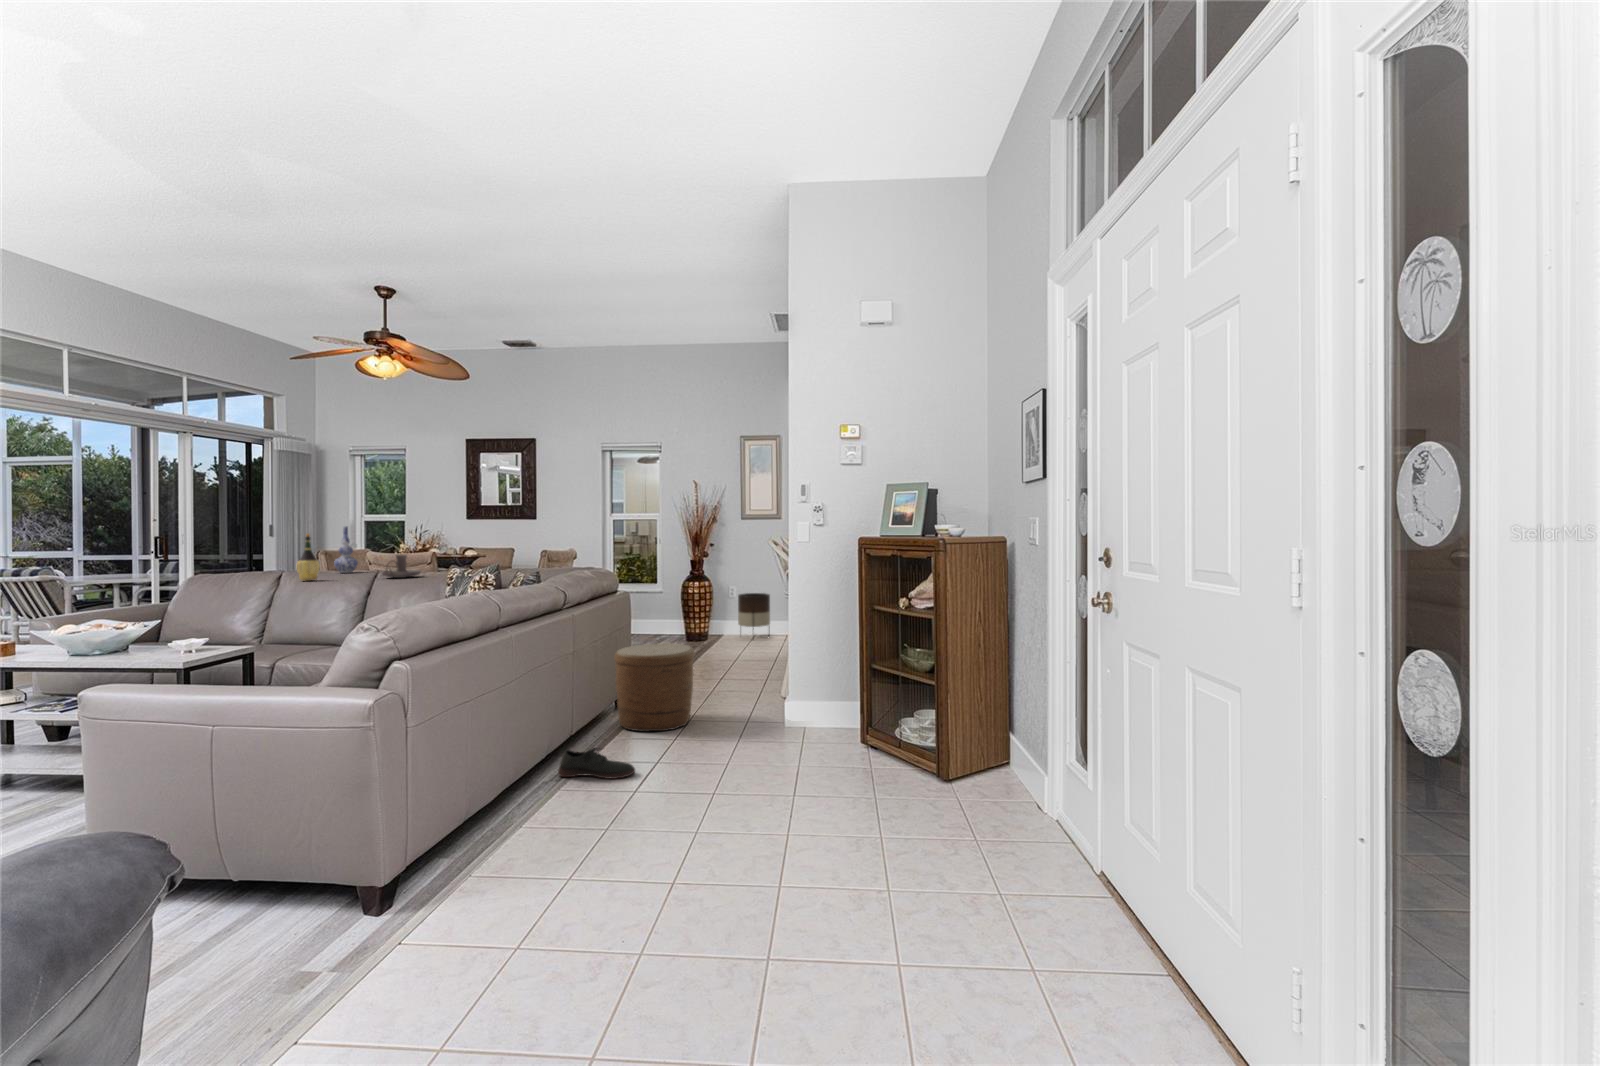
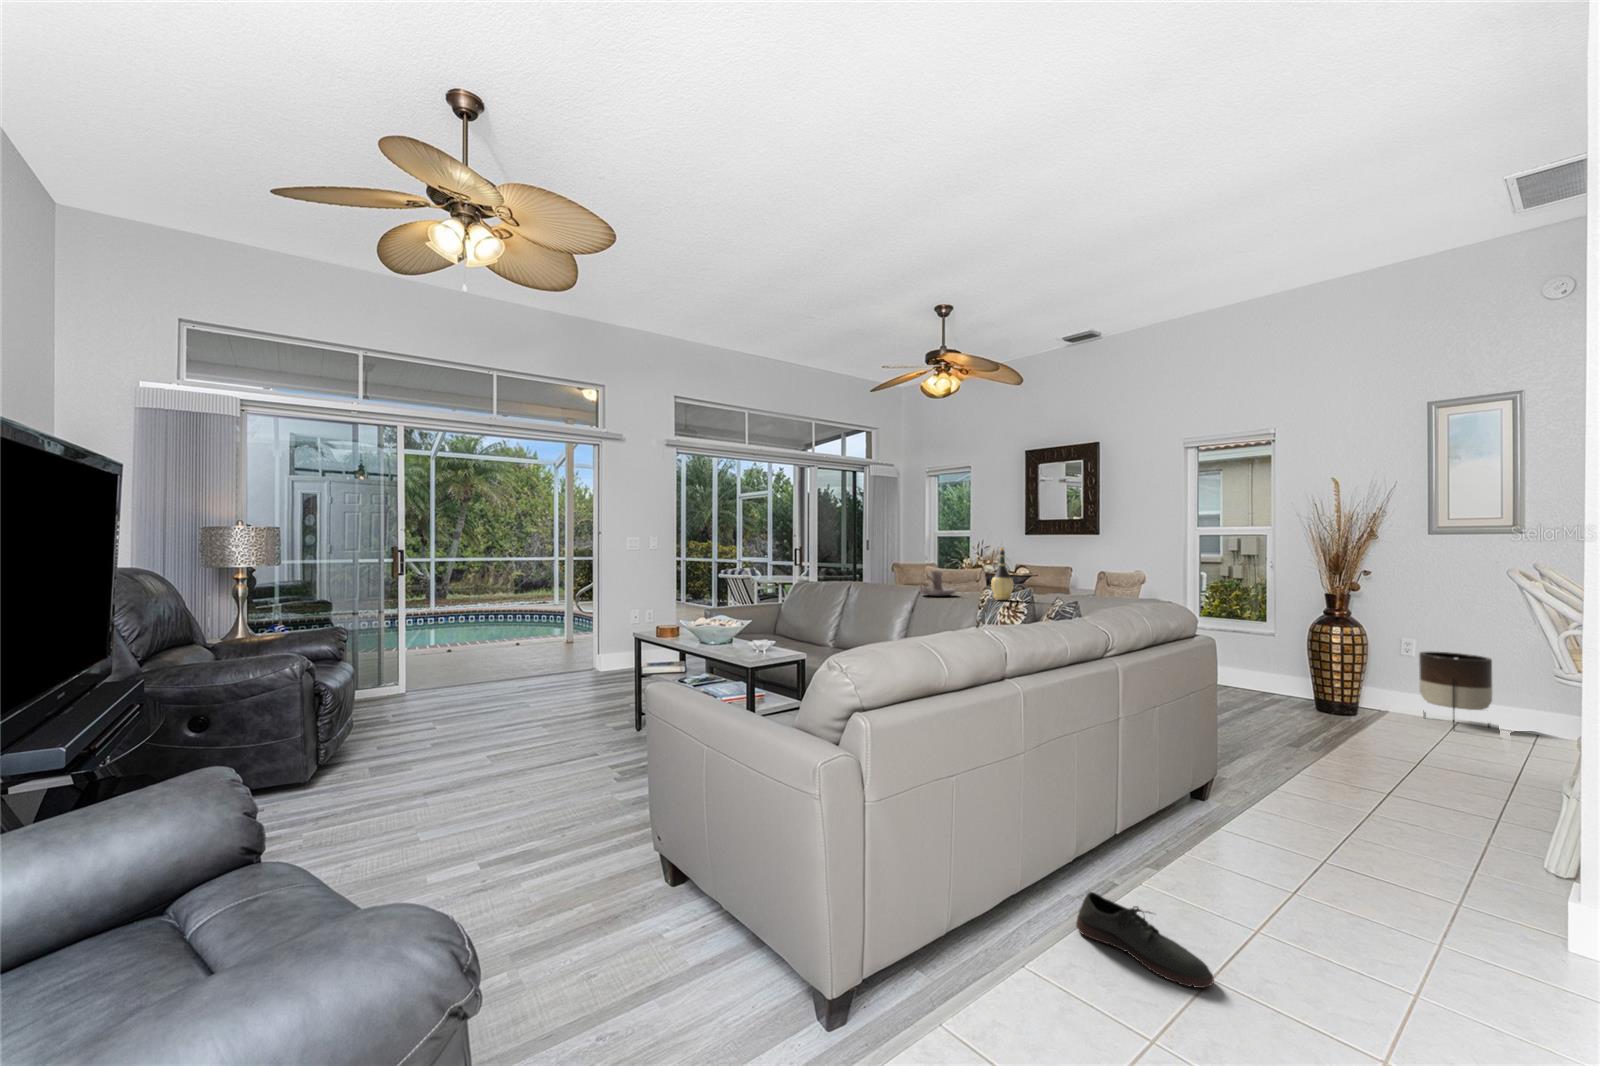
vase: present [334,526,358,573] -> none [892,541,912,586]
wine bottle: present [296,534,320,581] -> present [991,548,1013,600]
woven basket: present [614,643,694,731] -> none [1185,729,1342,895]

